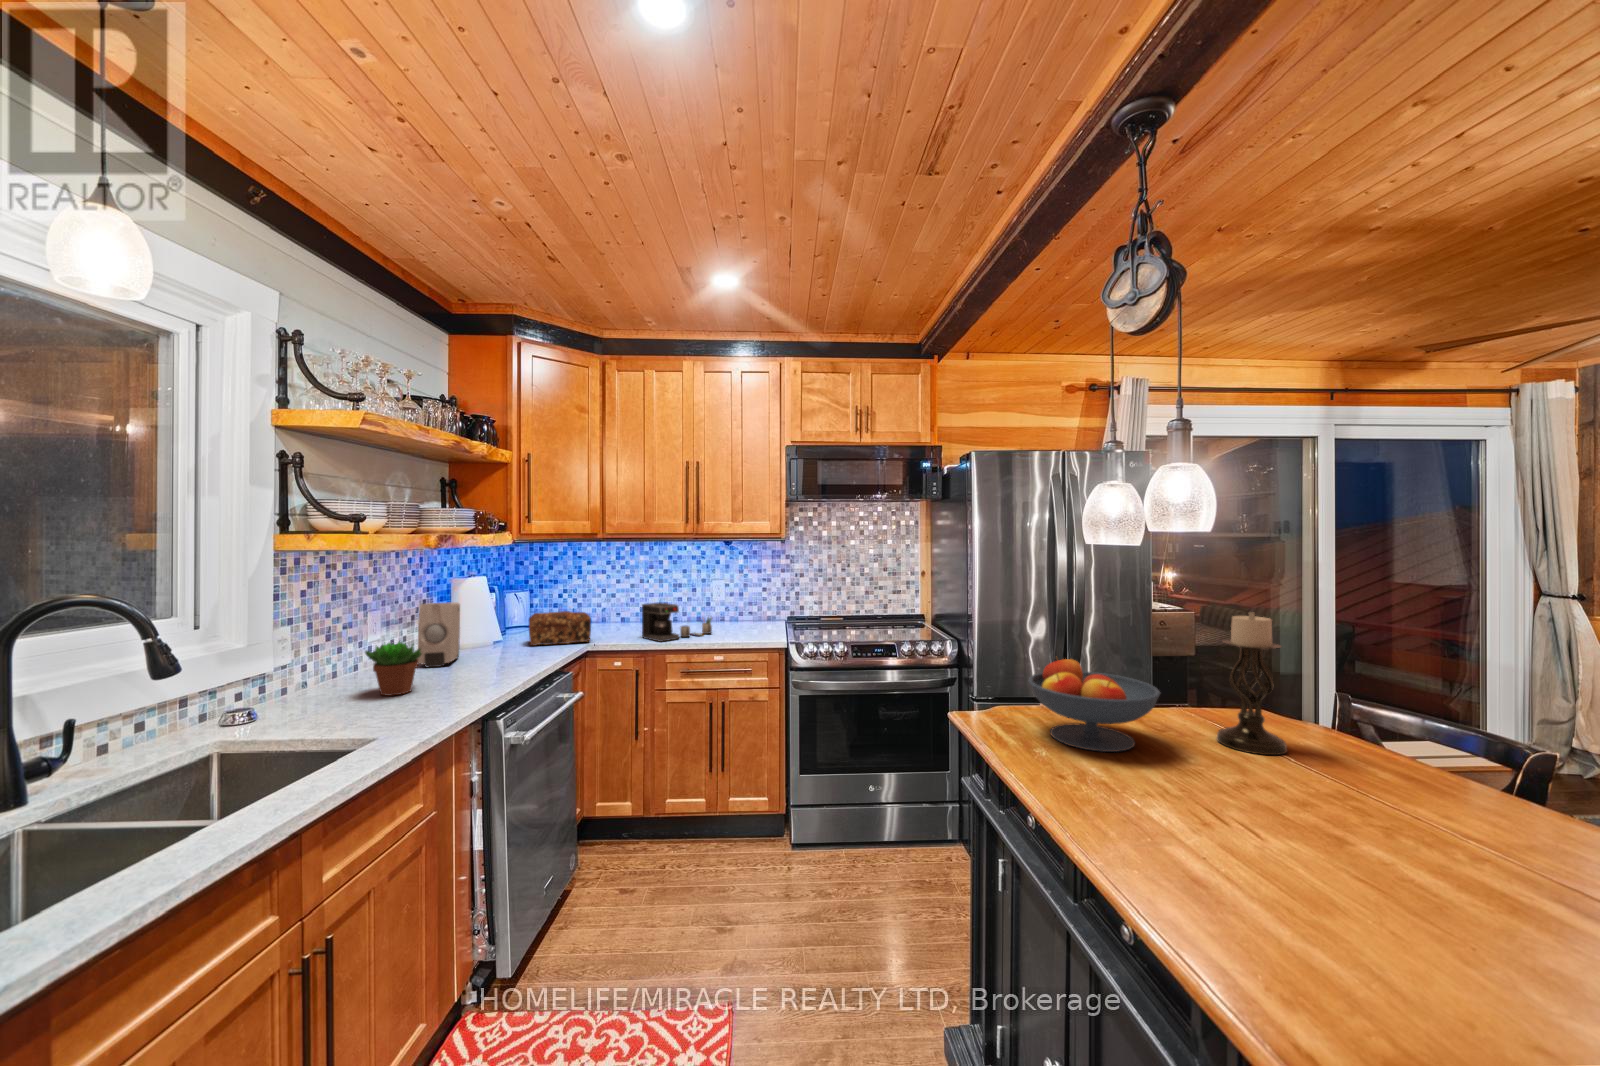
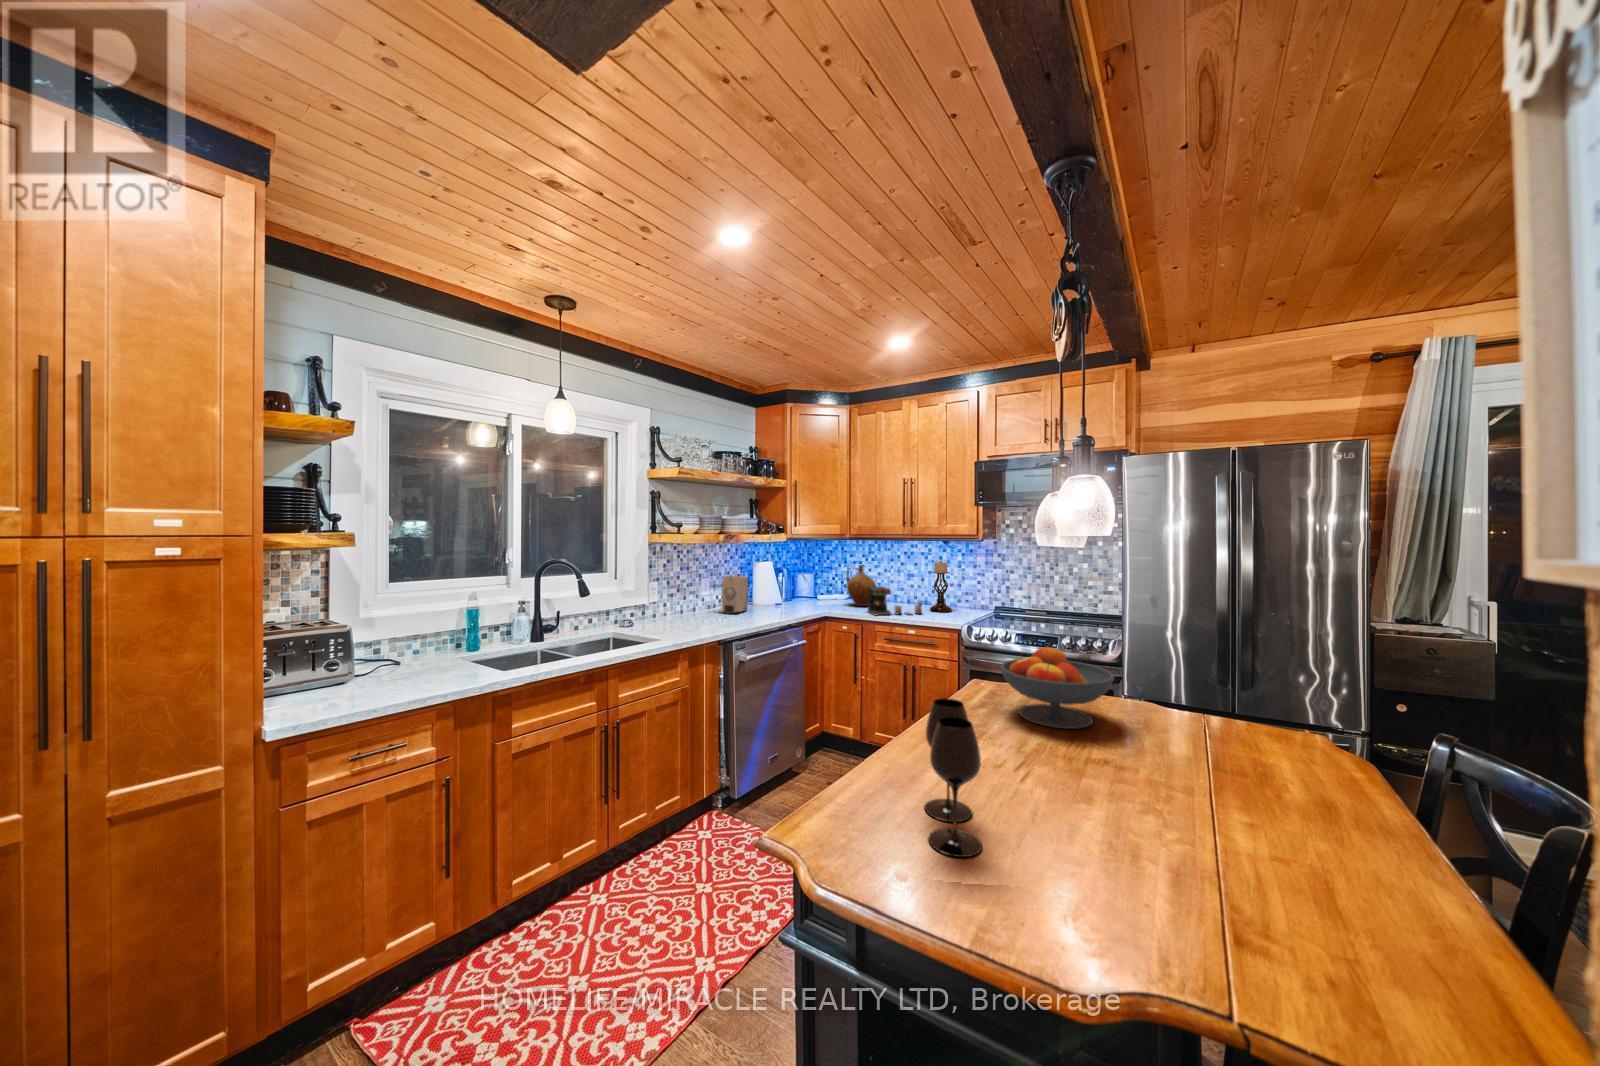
ceramic jug: none [596,575,639,631] -> present [846,565,876,606]
bread loaf: present [529,611,591,646] -> none [792,588,834,610]
candle holder: present [1217,613,1287,755] -> present [930,561,952,612]
succulent plant: present [365,642,422,696] -> none [680,594,710,624]
wine glass: none [1288,754,1501,990] -> present [924,698,982,857]

